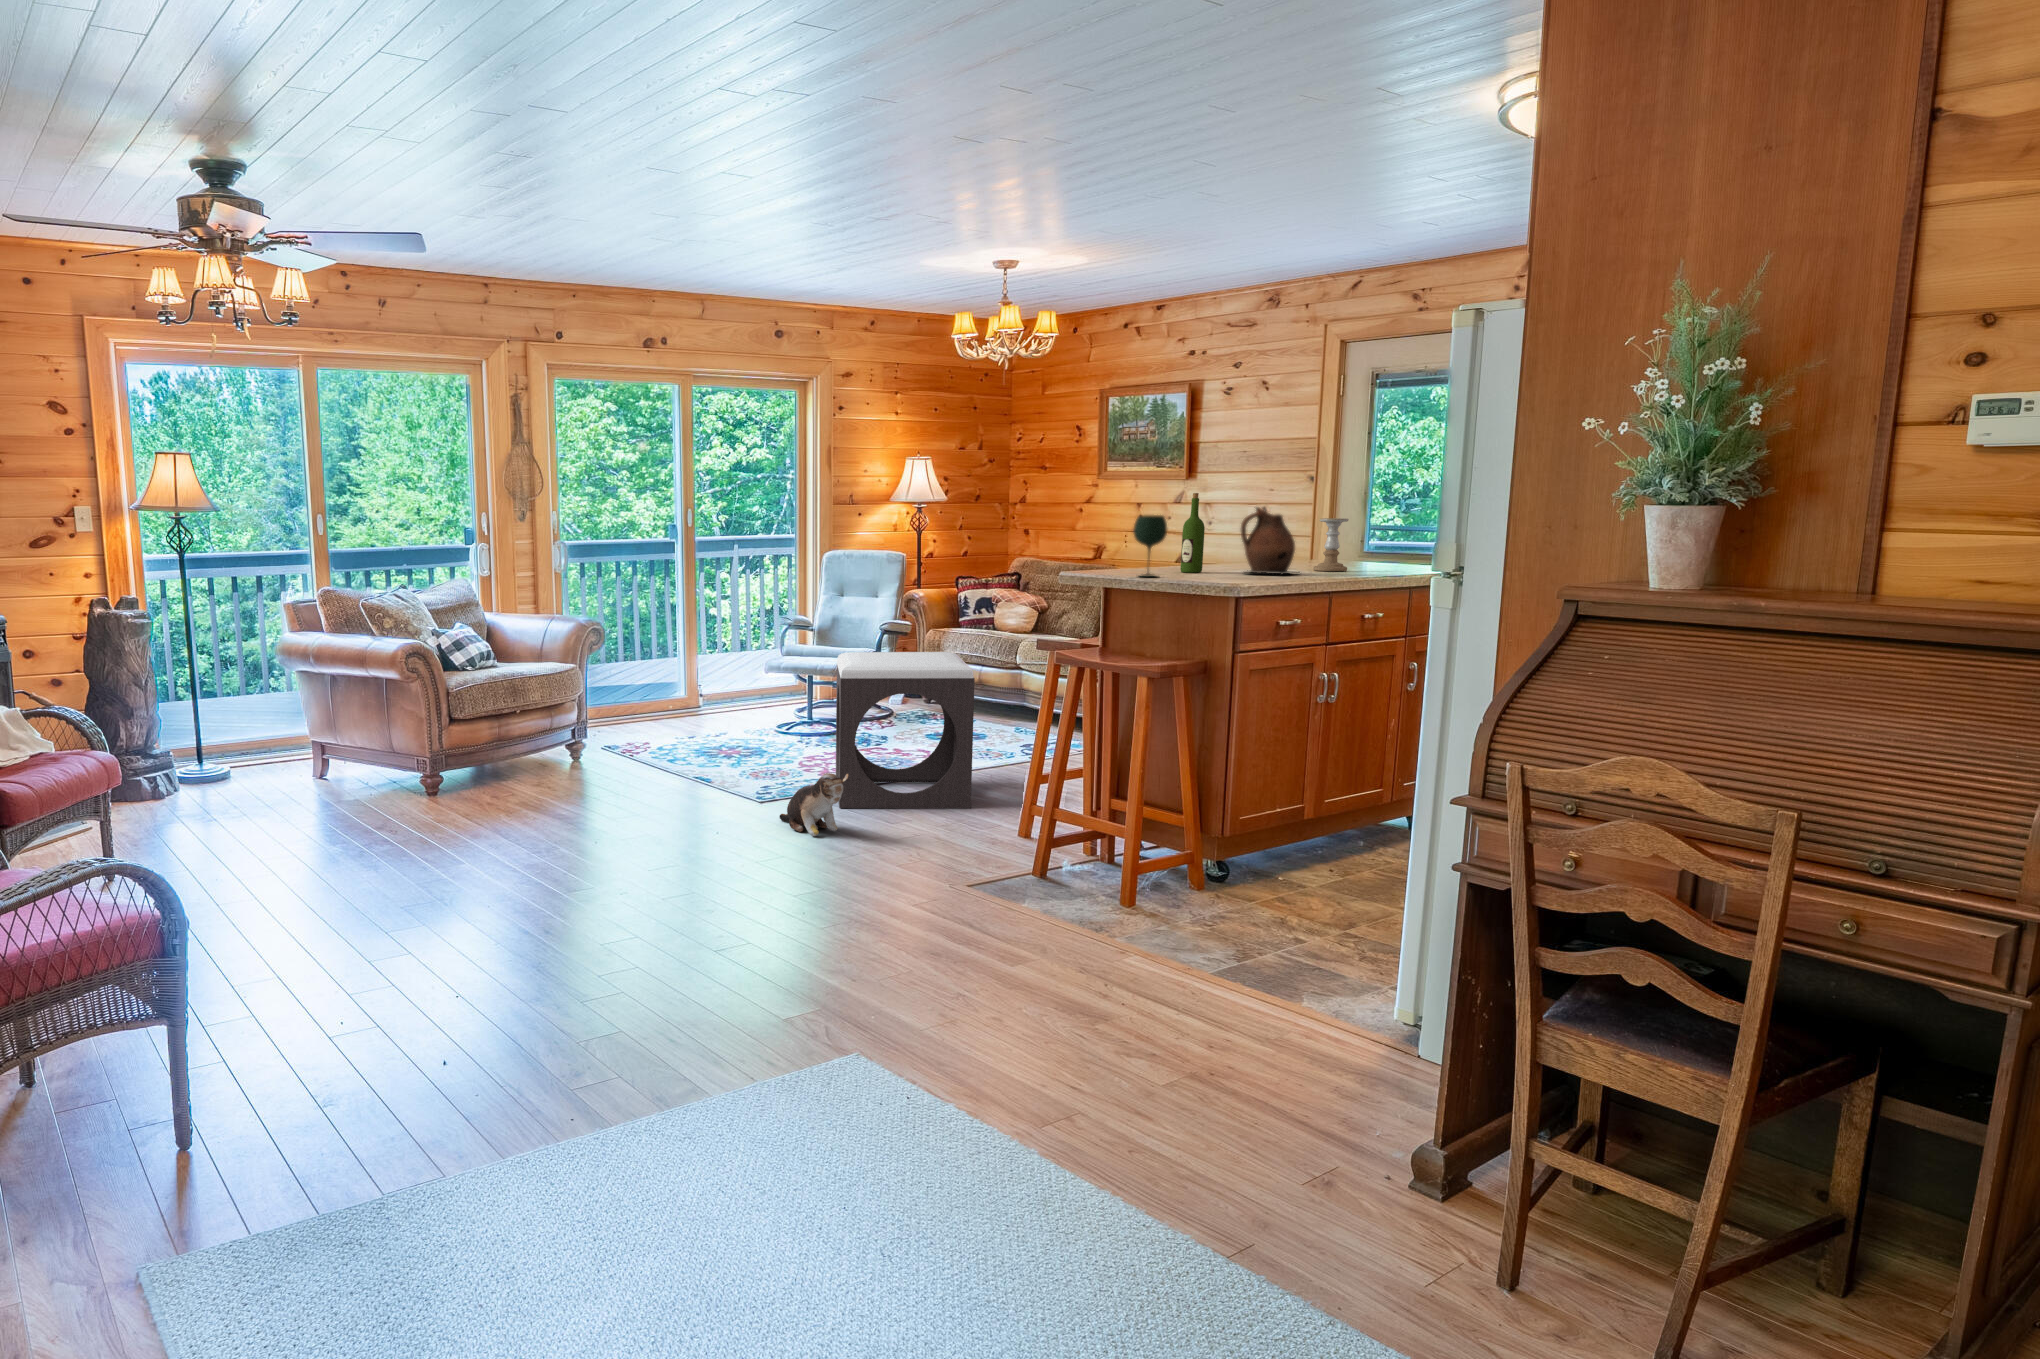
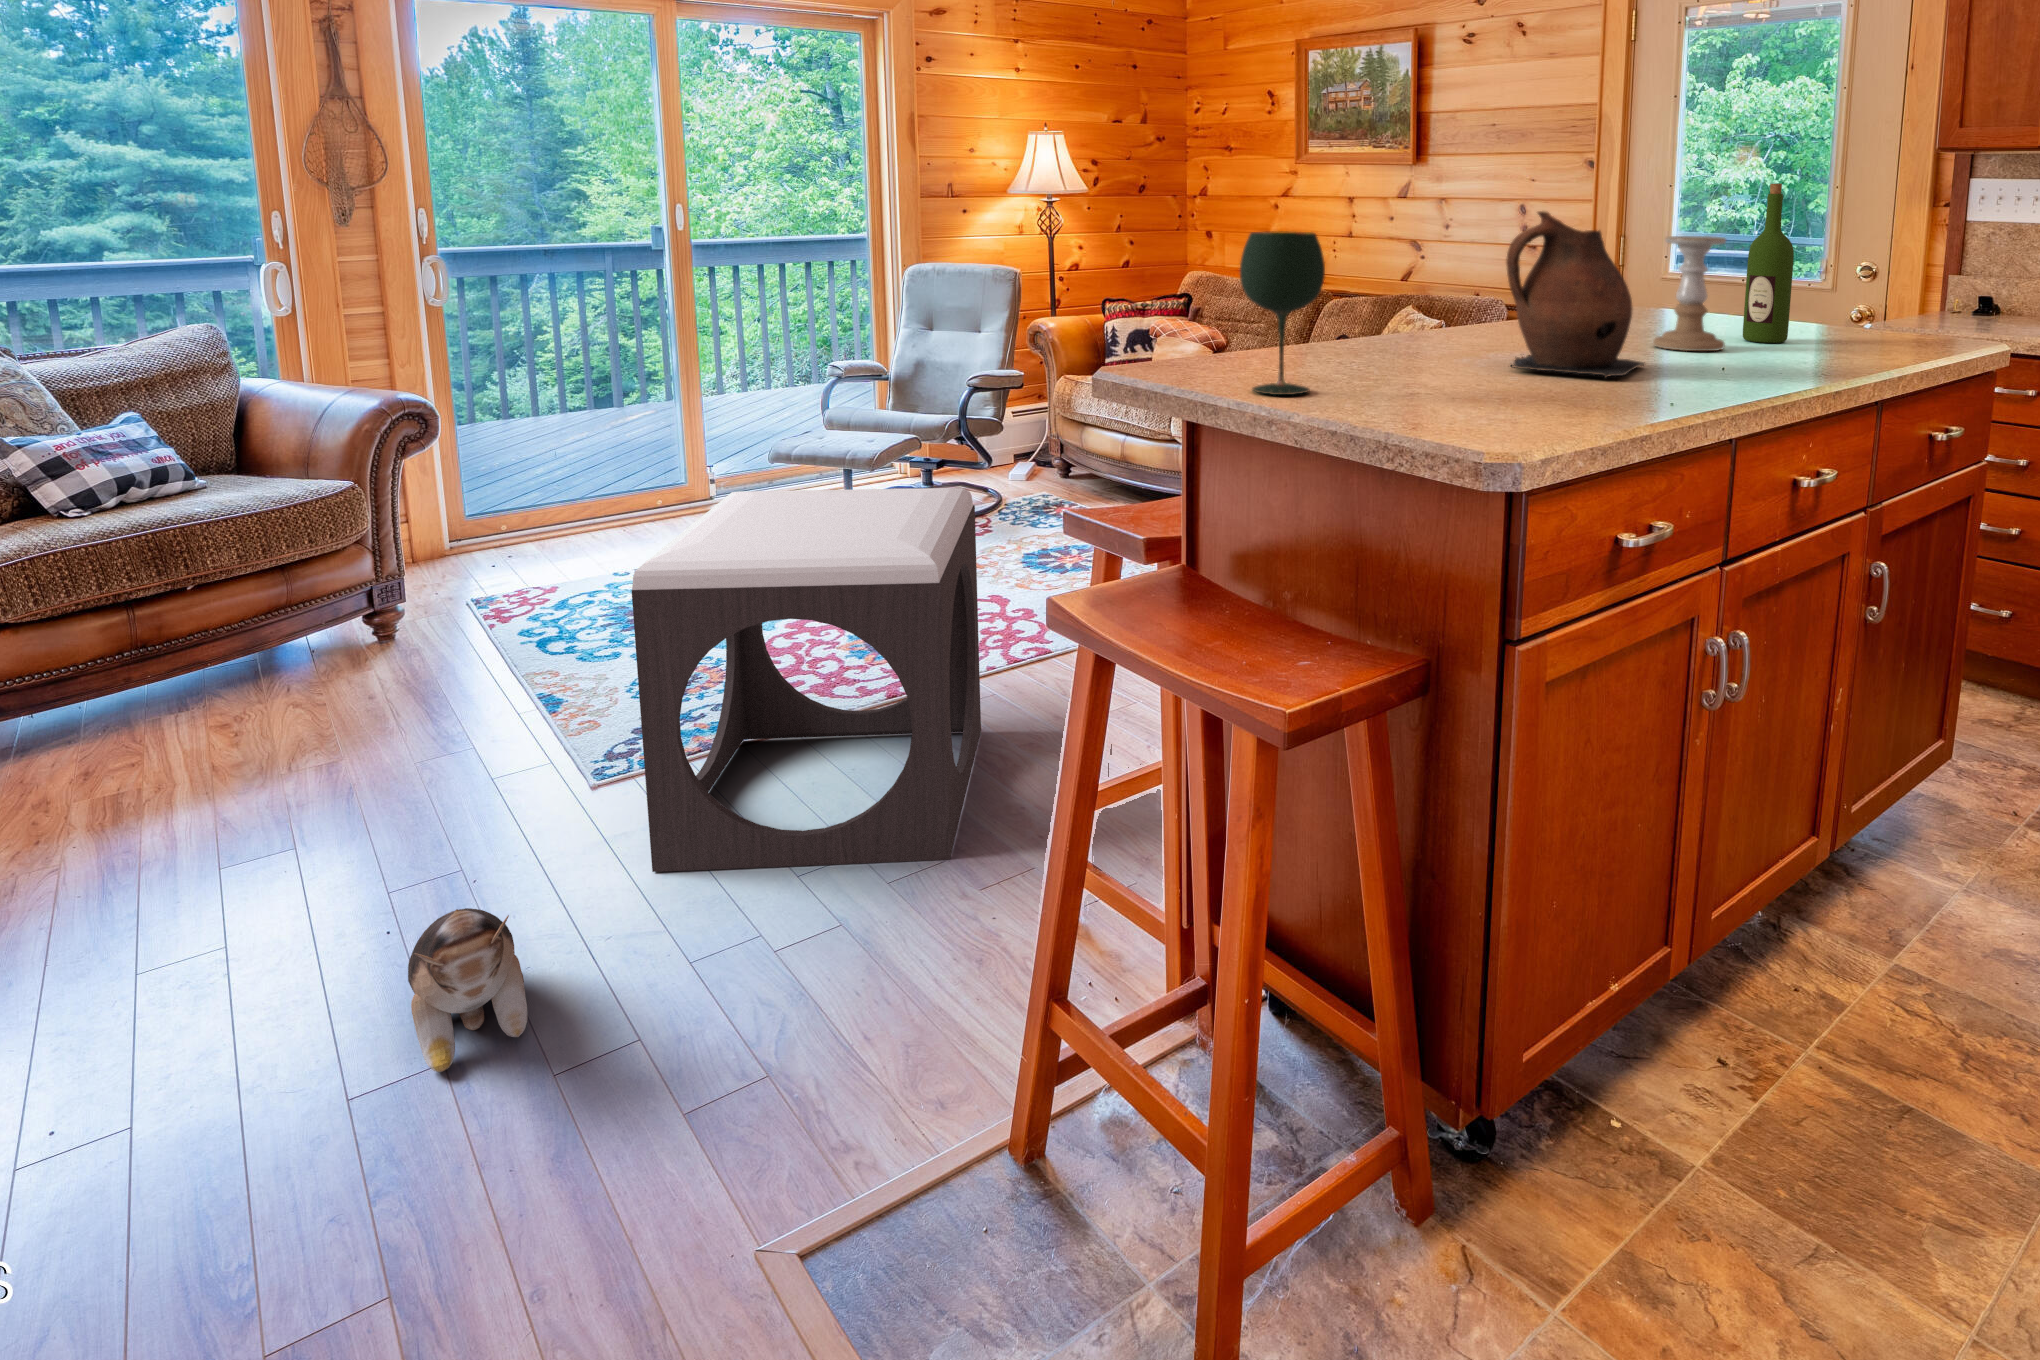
wine bottle: present [1180,493,1205,573] -> present [1743,184,1794,343]

